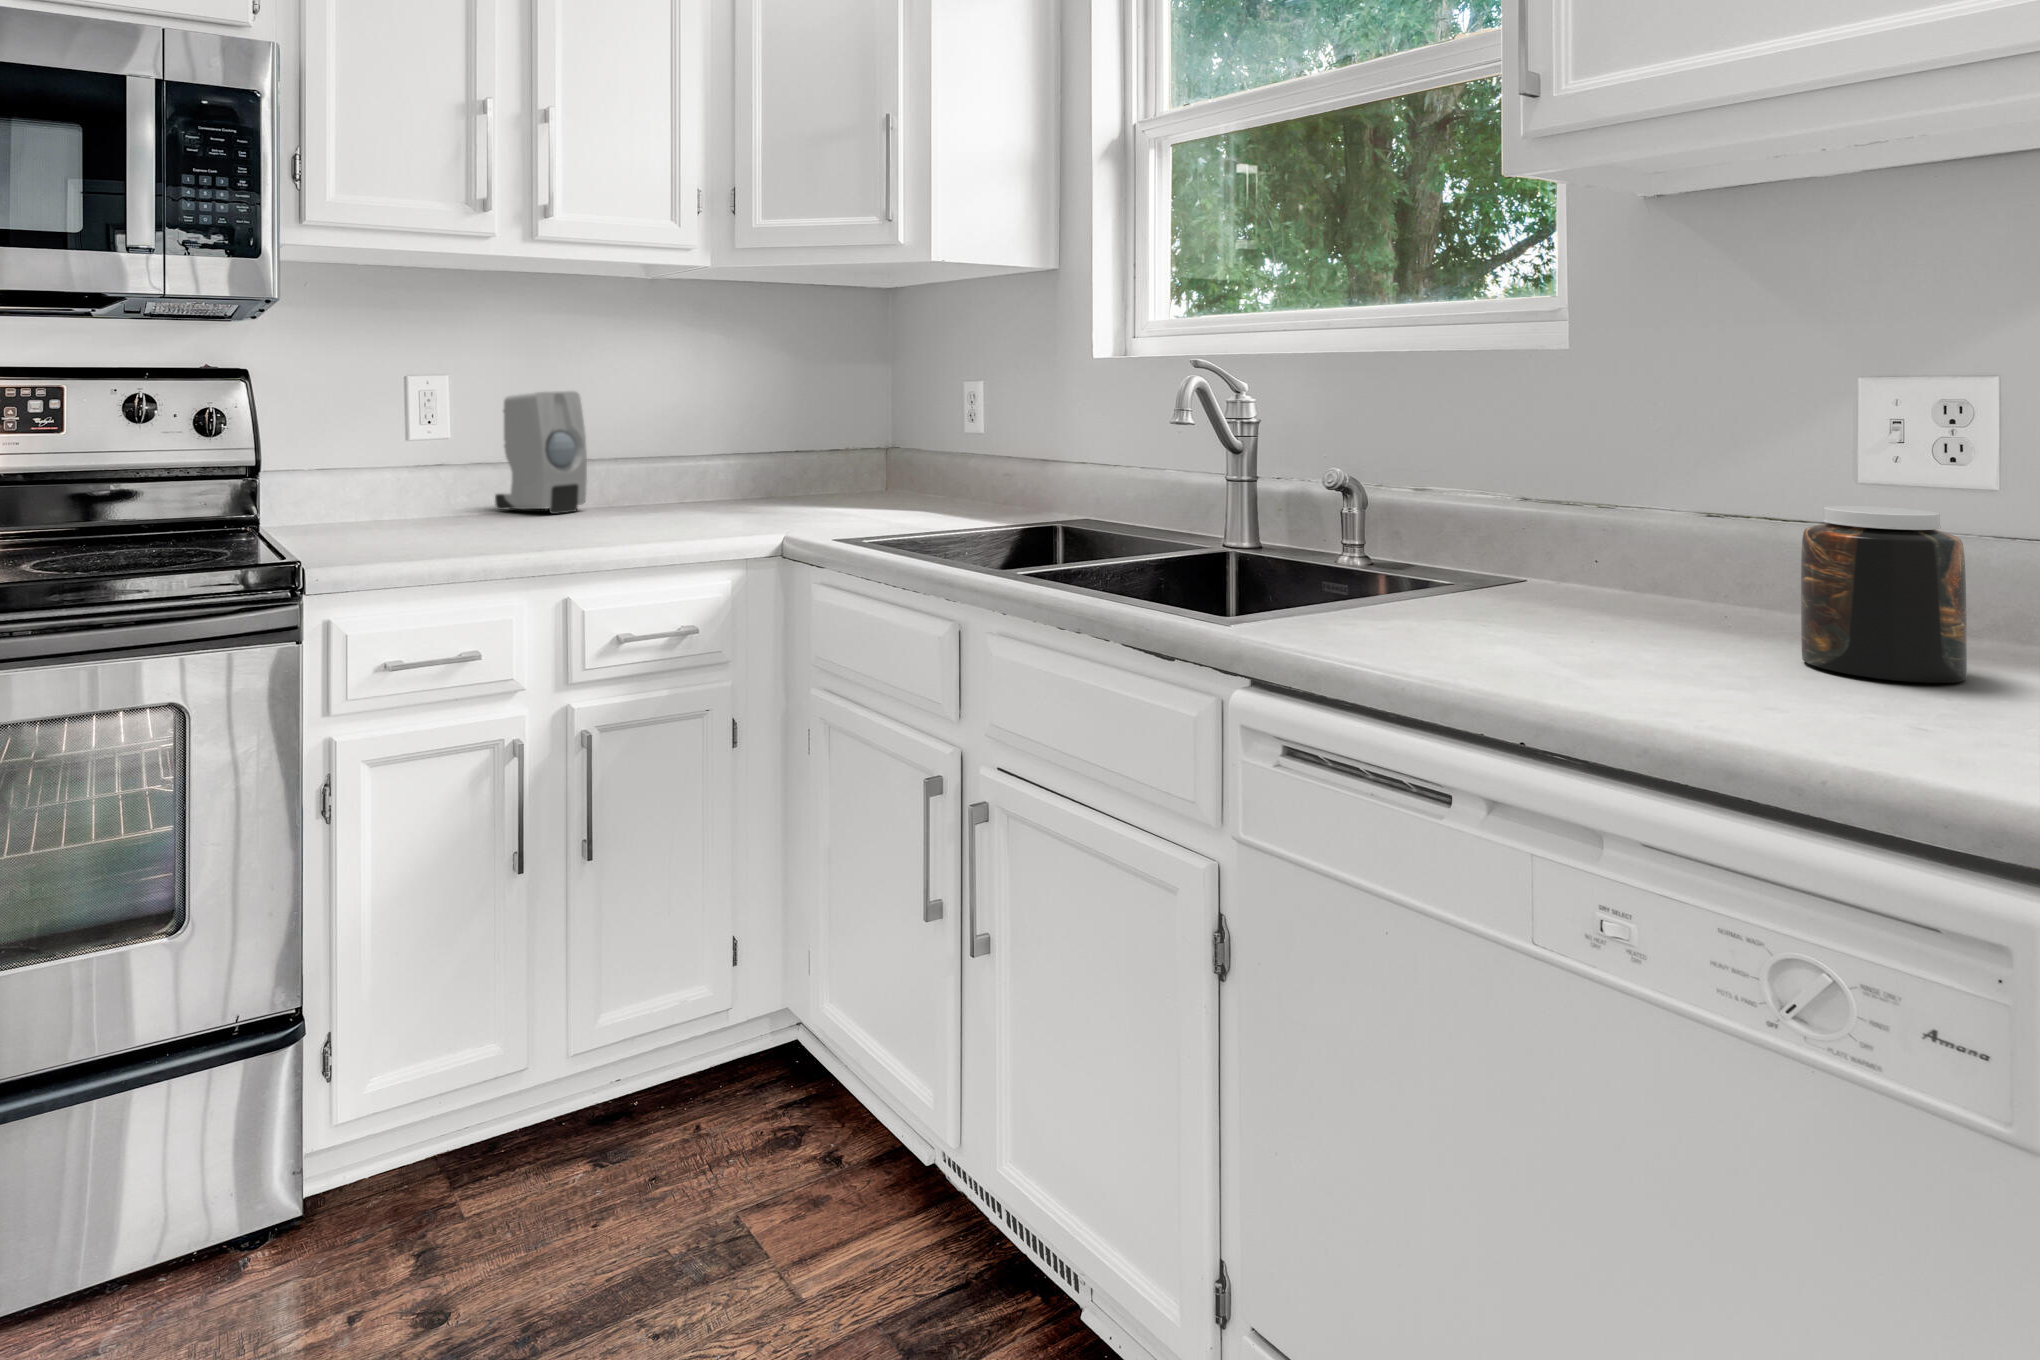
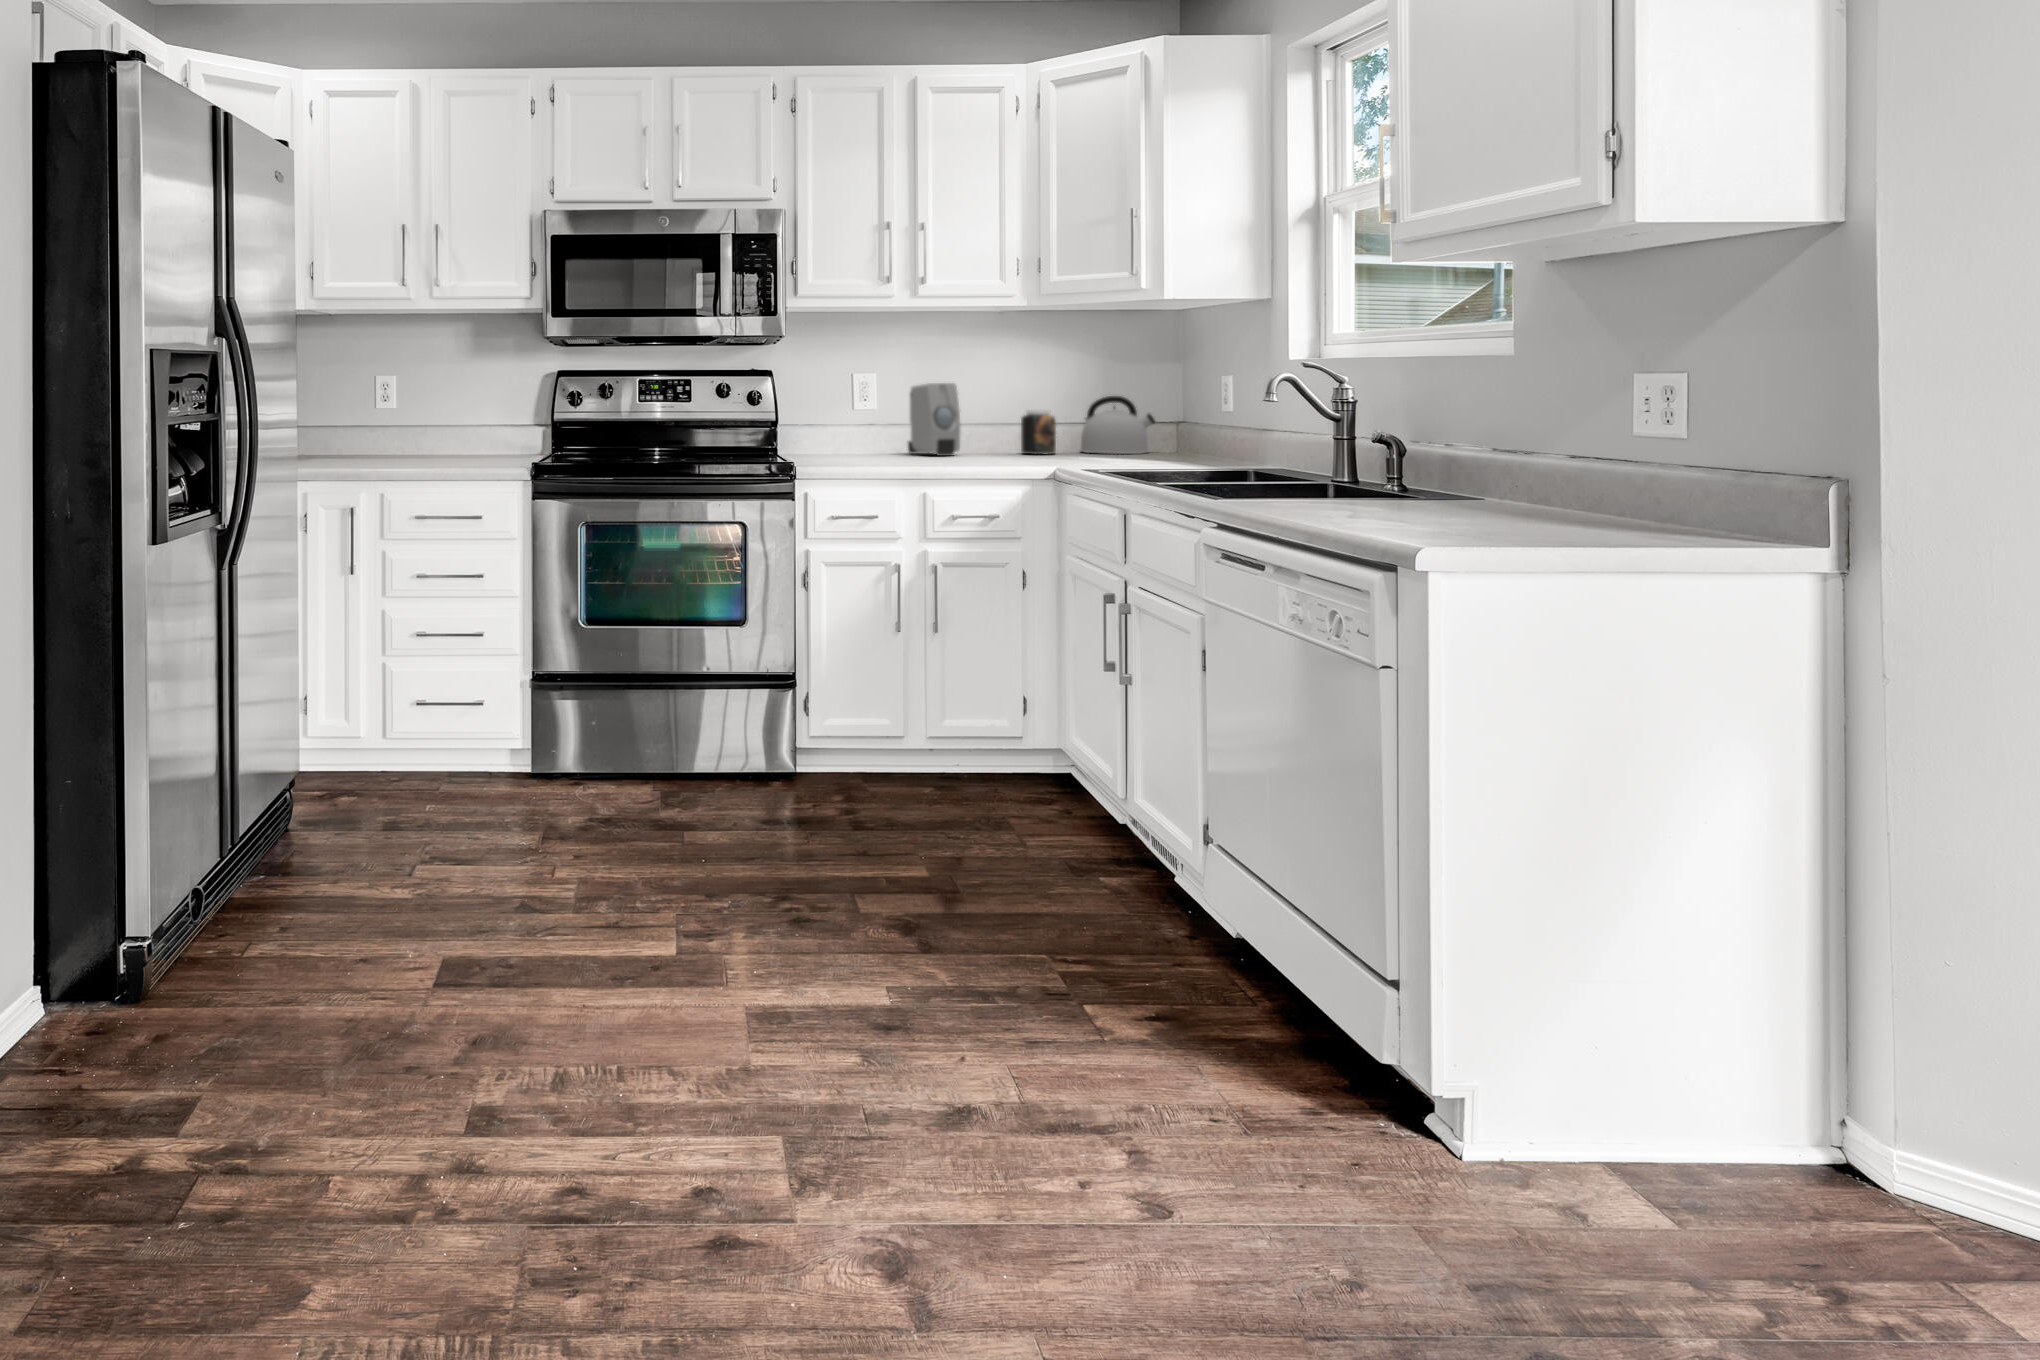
kettle: none [753,409,858,496] -> present [1081,396,1155,454]
jar: present [1801,506,1967,683] -> present [1021,410,1056,455]

